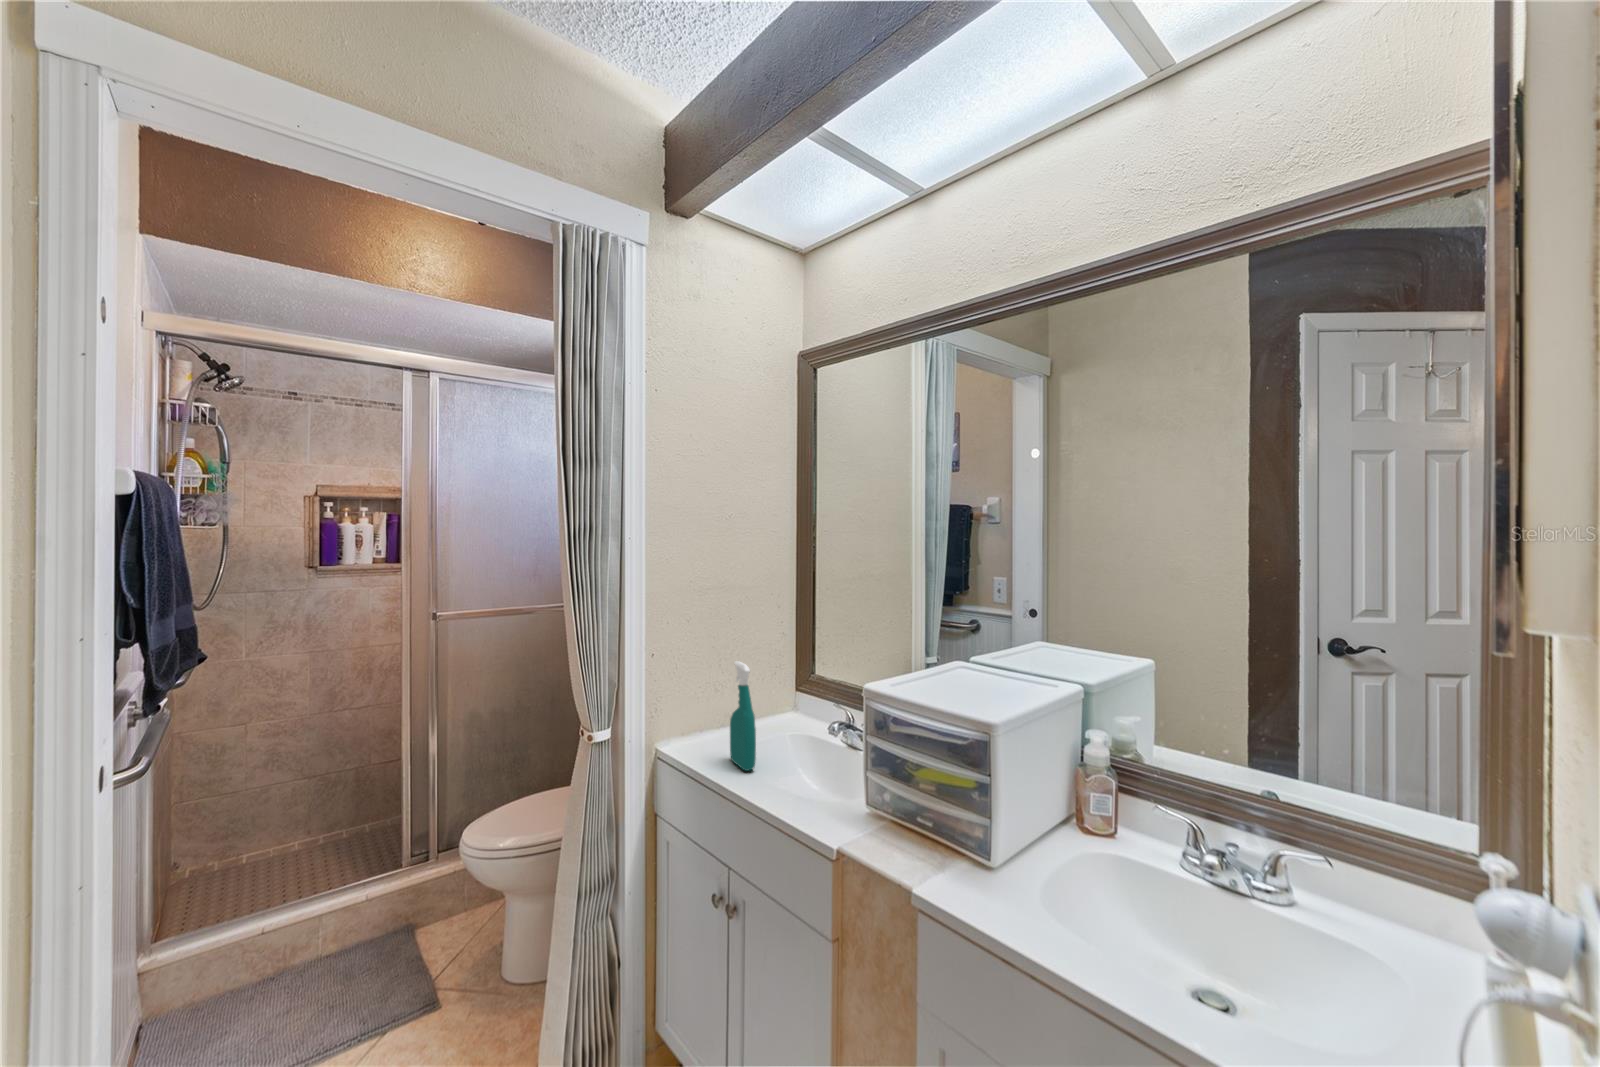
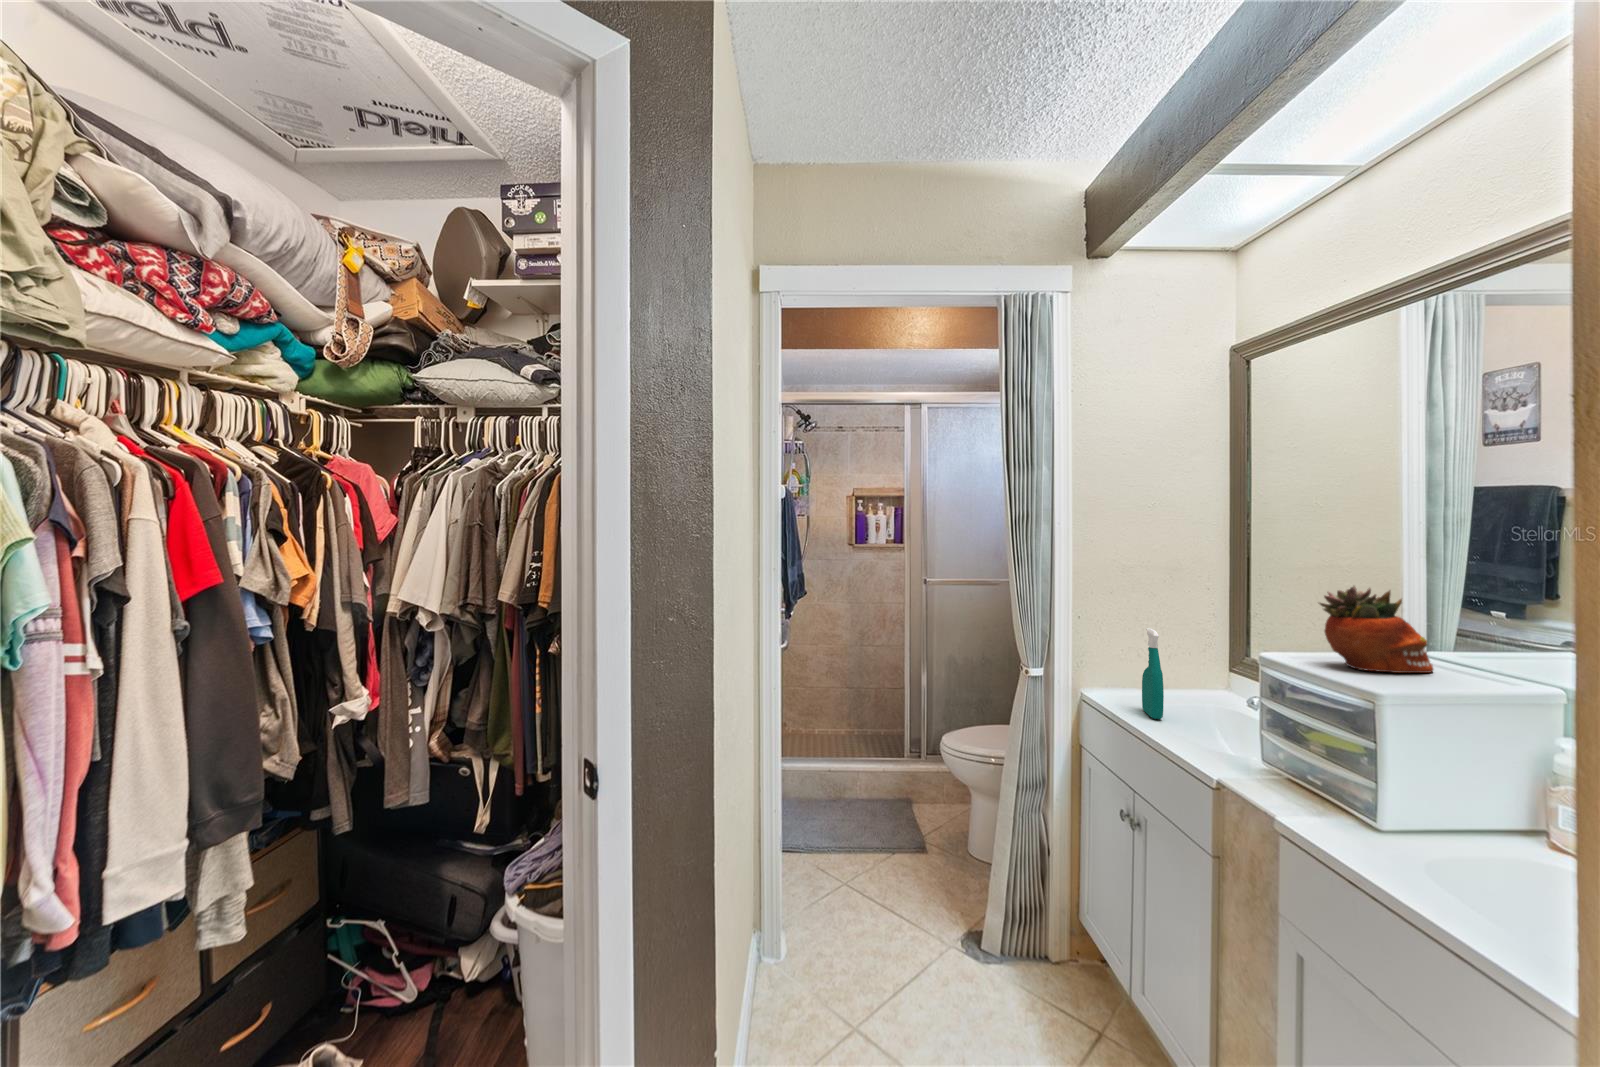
succulent planter: none [909,601,994,690] -> present [1319,586,1433,673]

